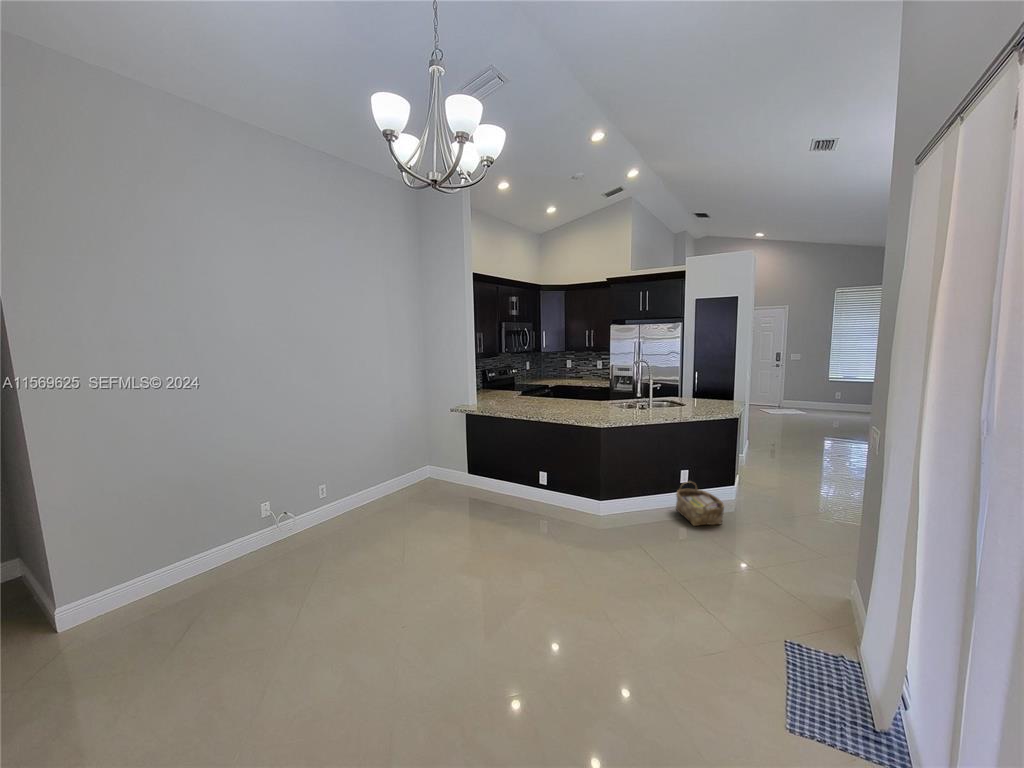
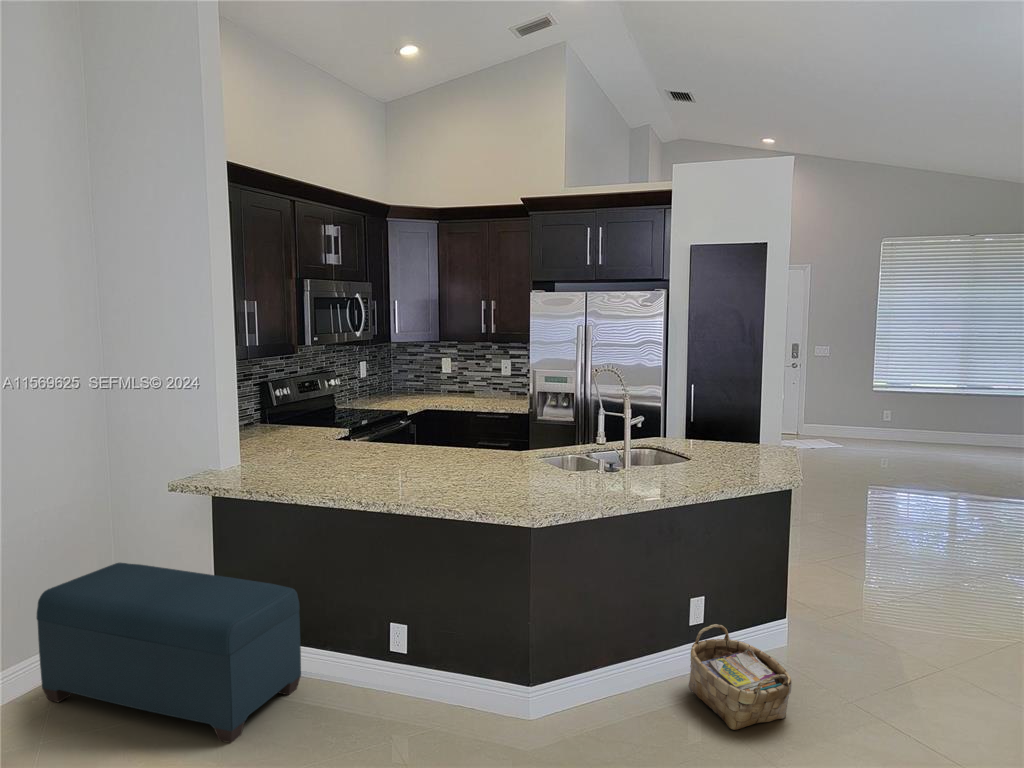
bench: none [403,442,503,511] -> present [37,563,301,743]

